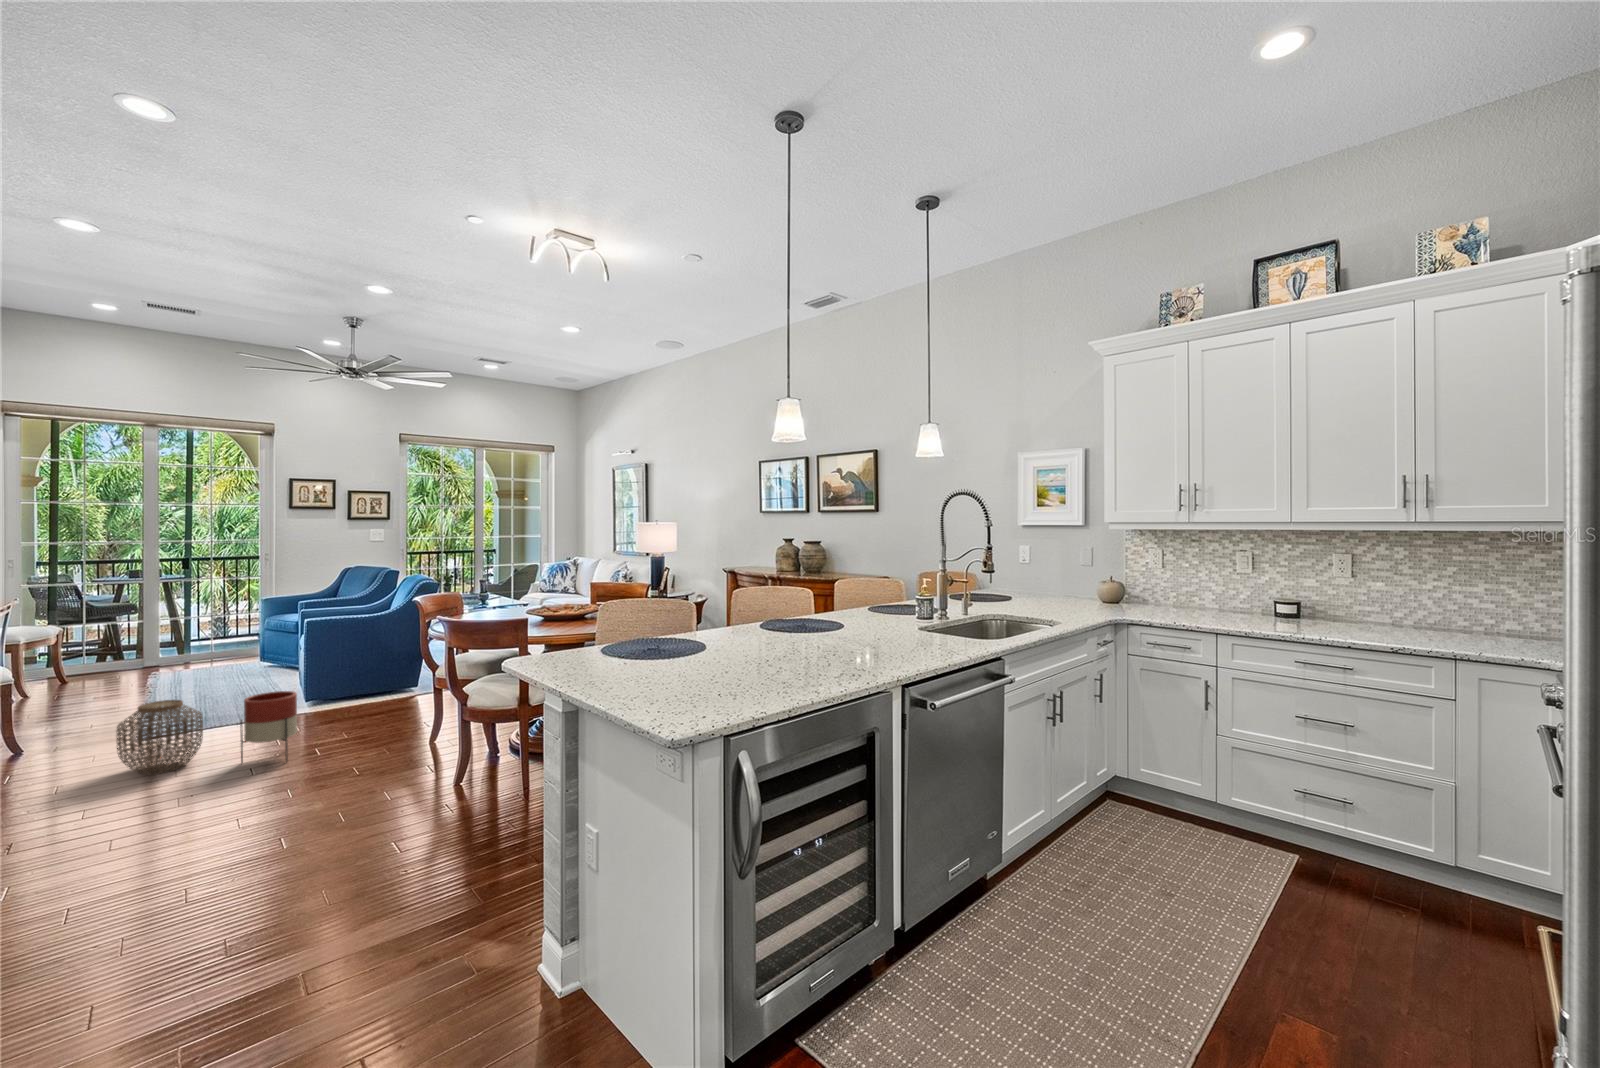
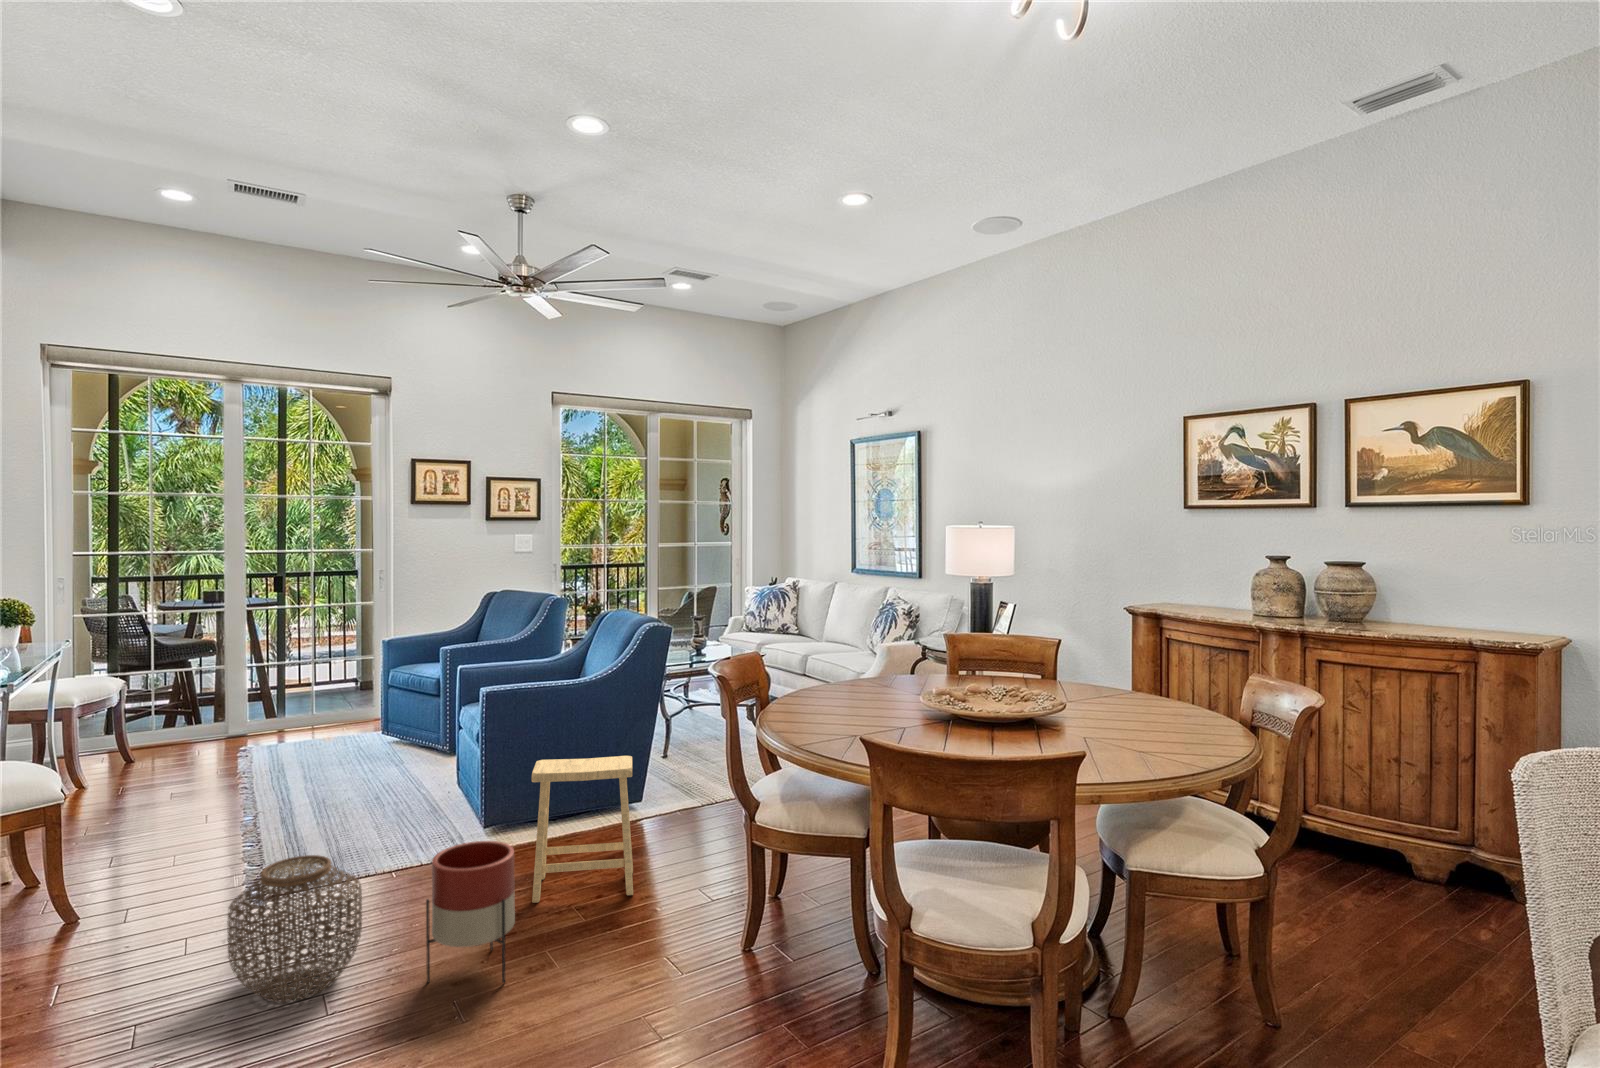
footstool: none [323,652,395,733] -> present [532,756,633,903]

